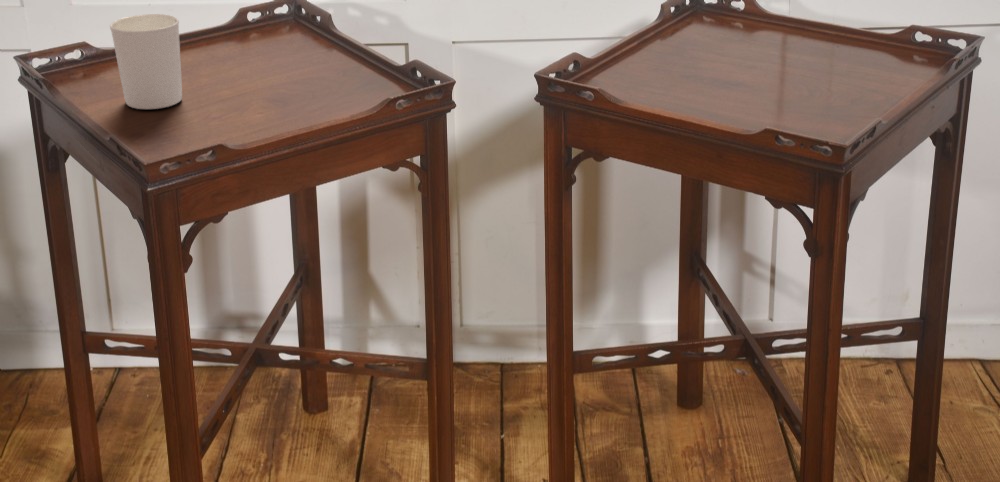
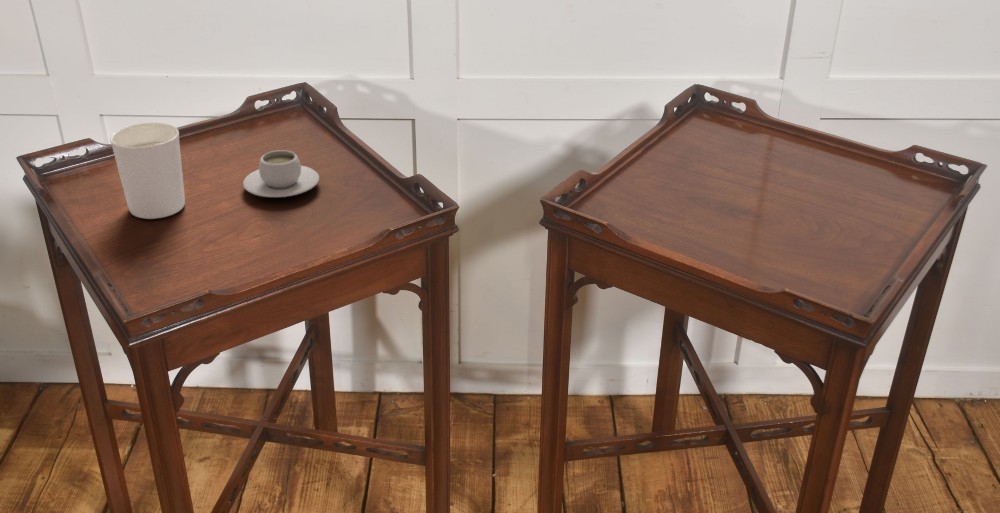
teacup: none [240,46,319,89] -> present [243,150,319,197]

